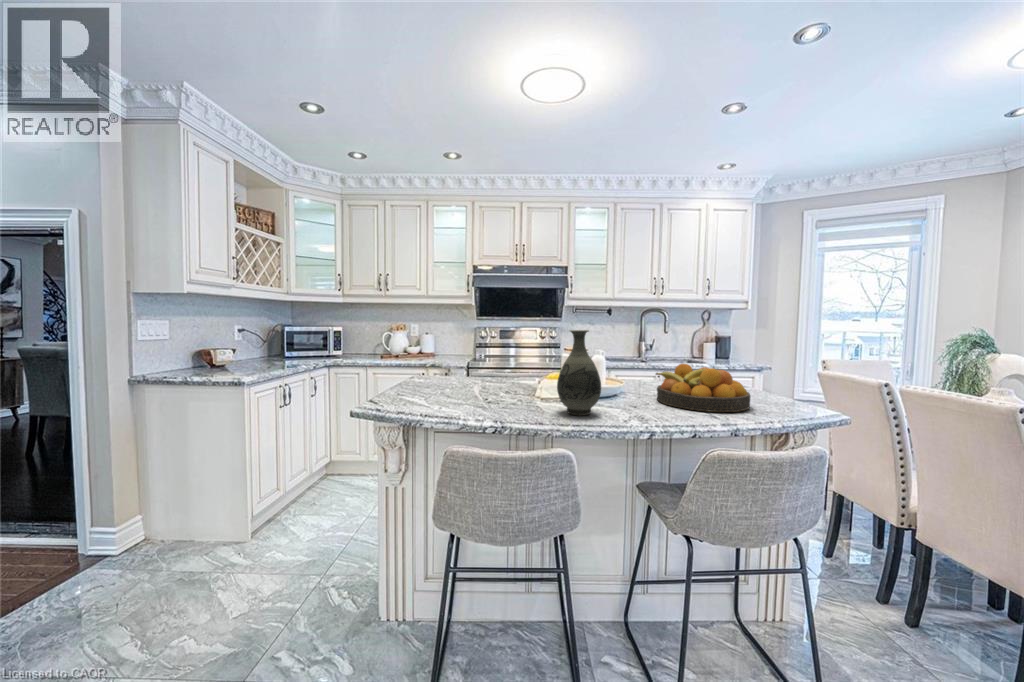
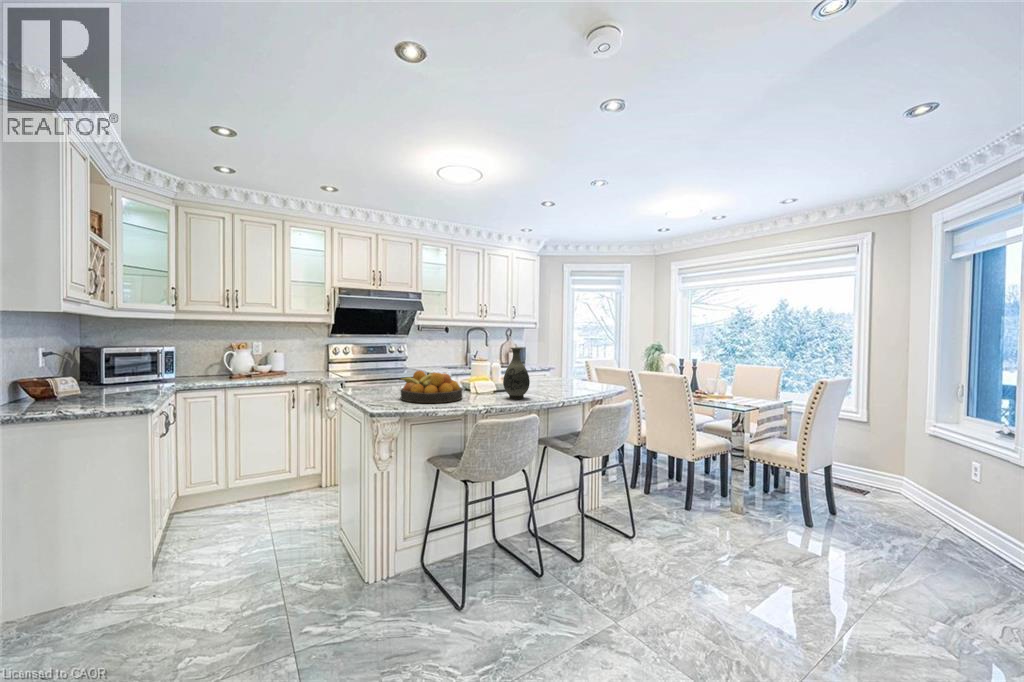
fruit bowl: present [656,364,750,412] -> present [399,371,462,403]

